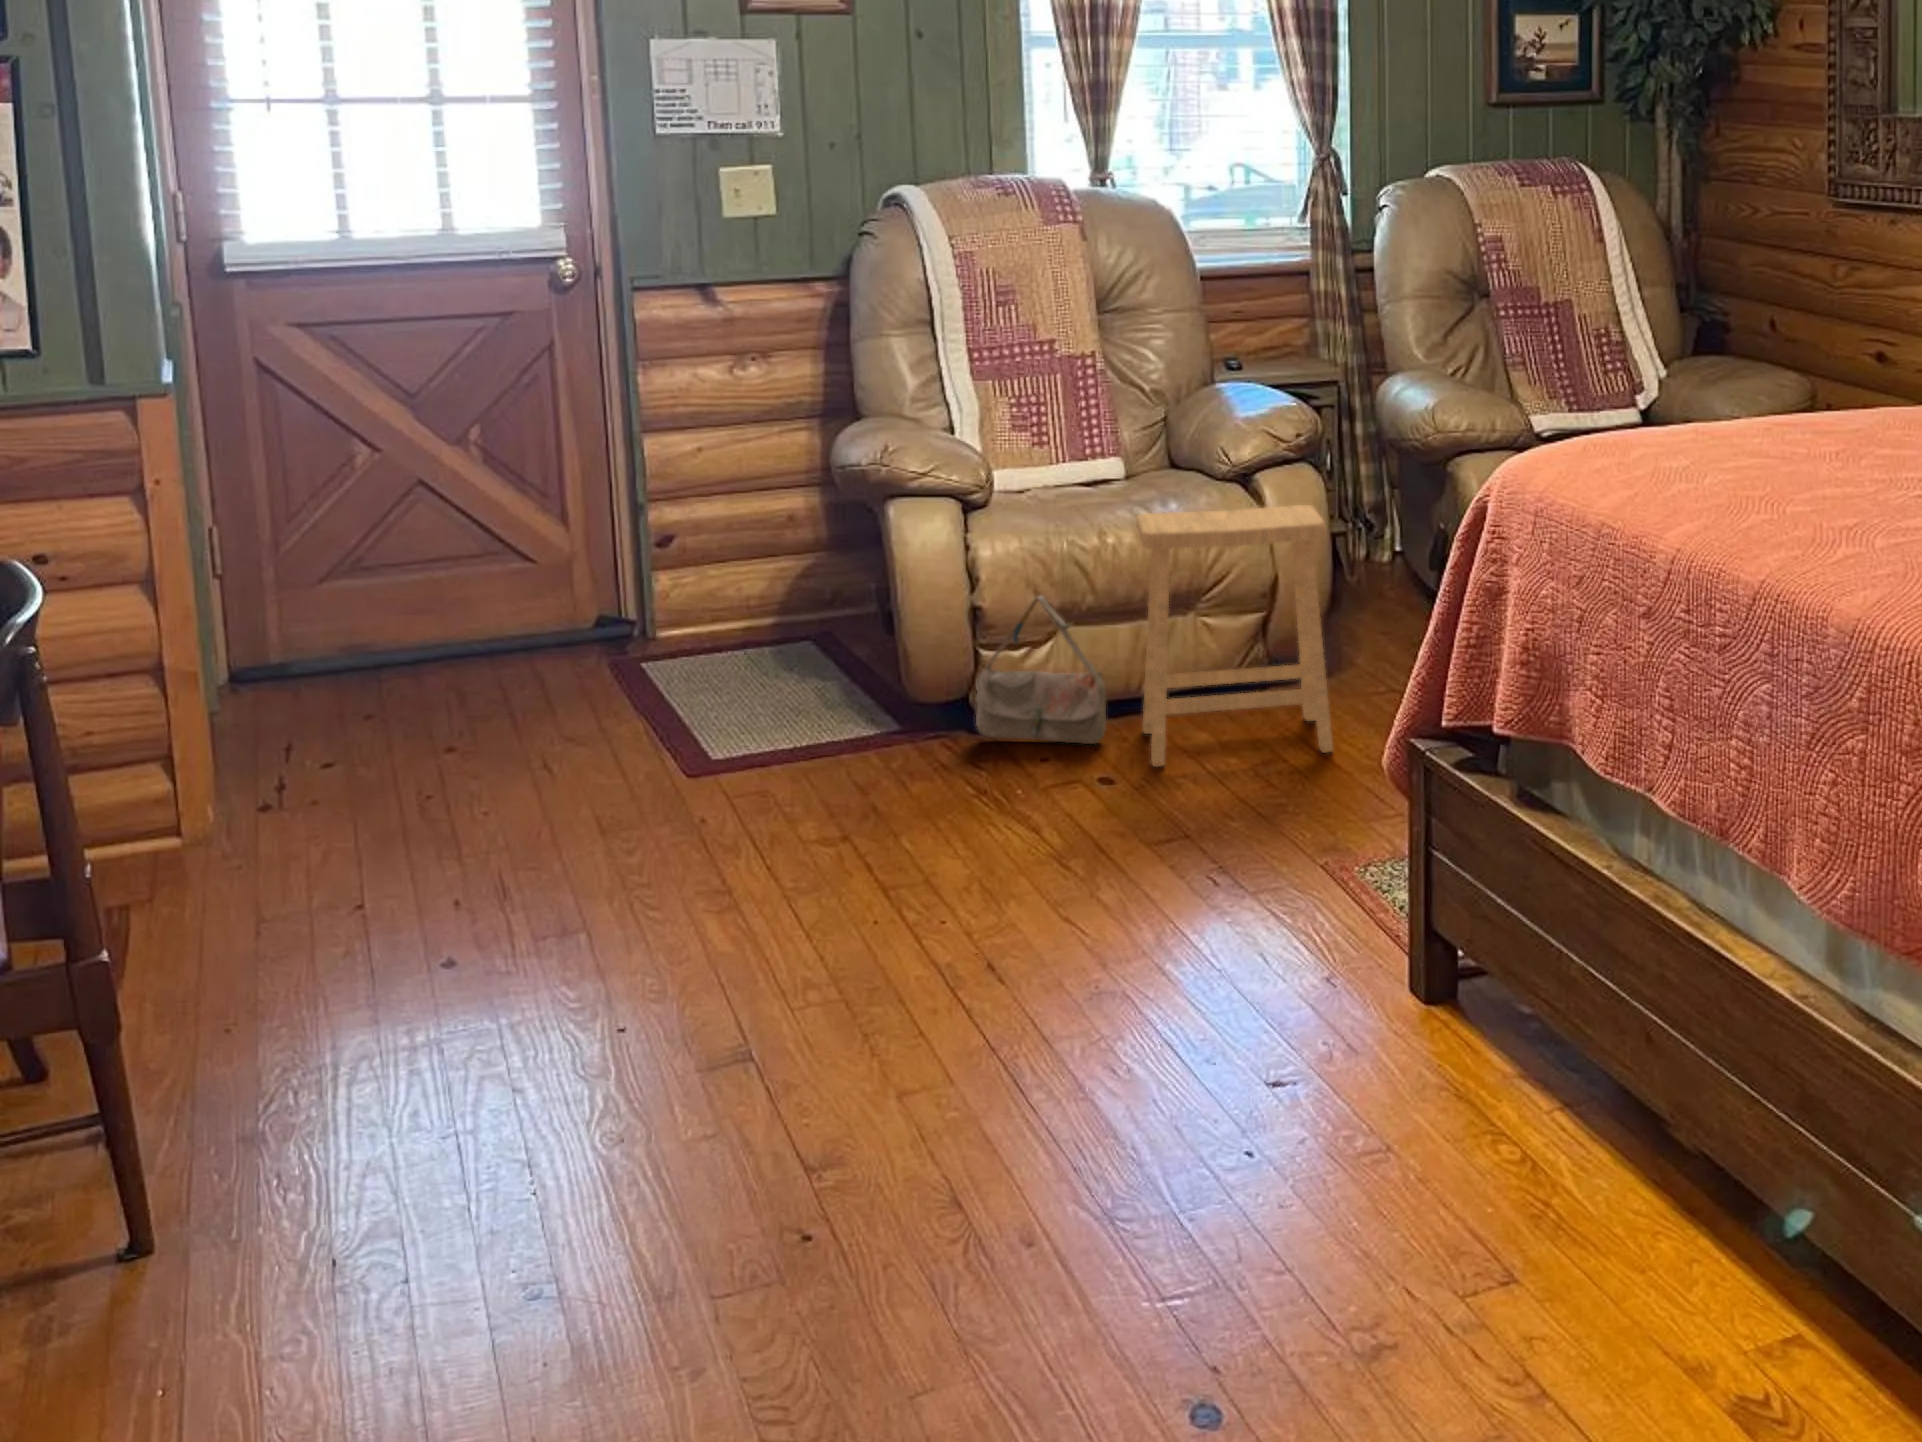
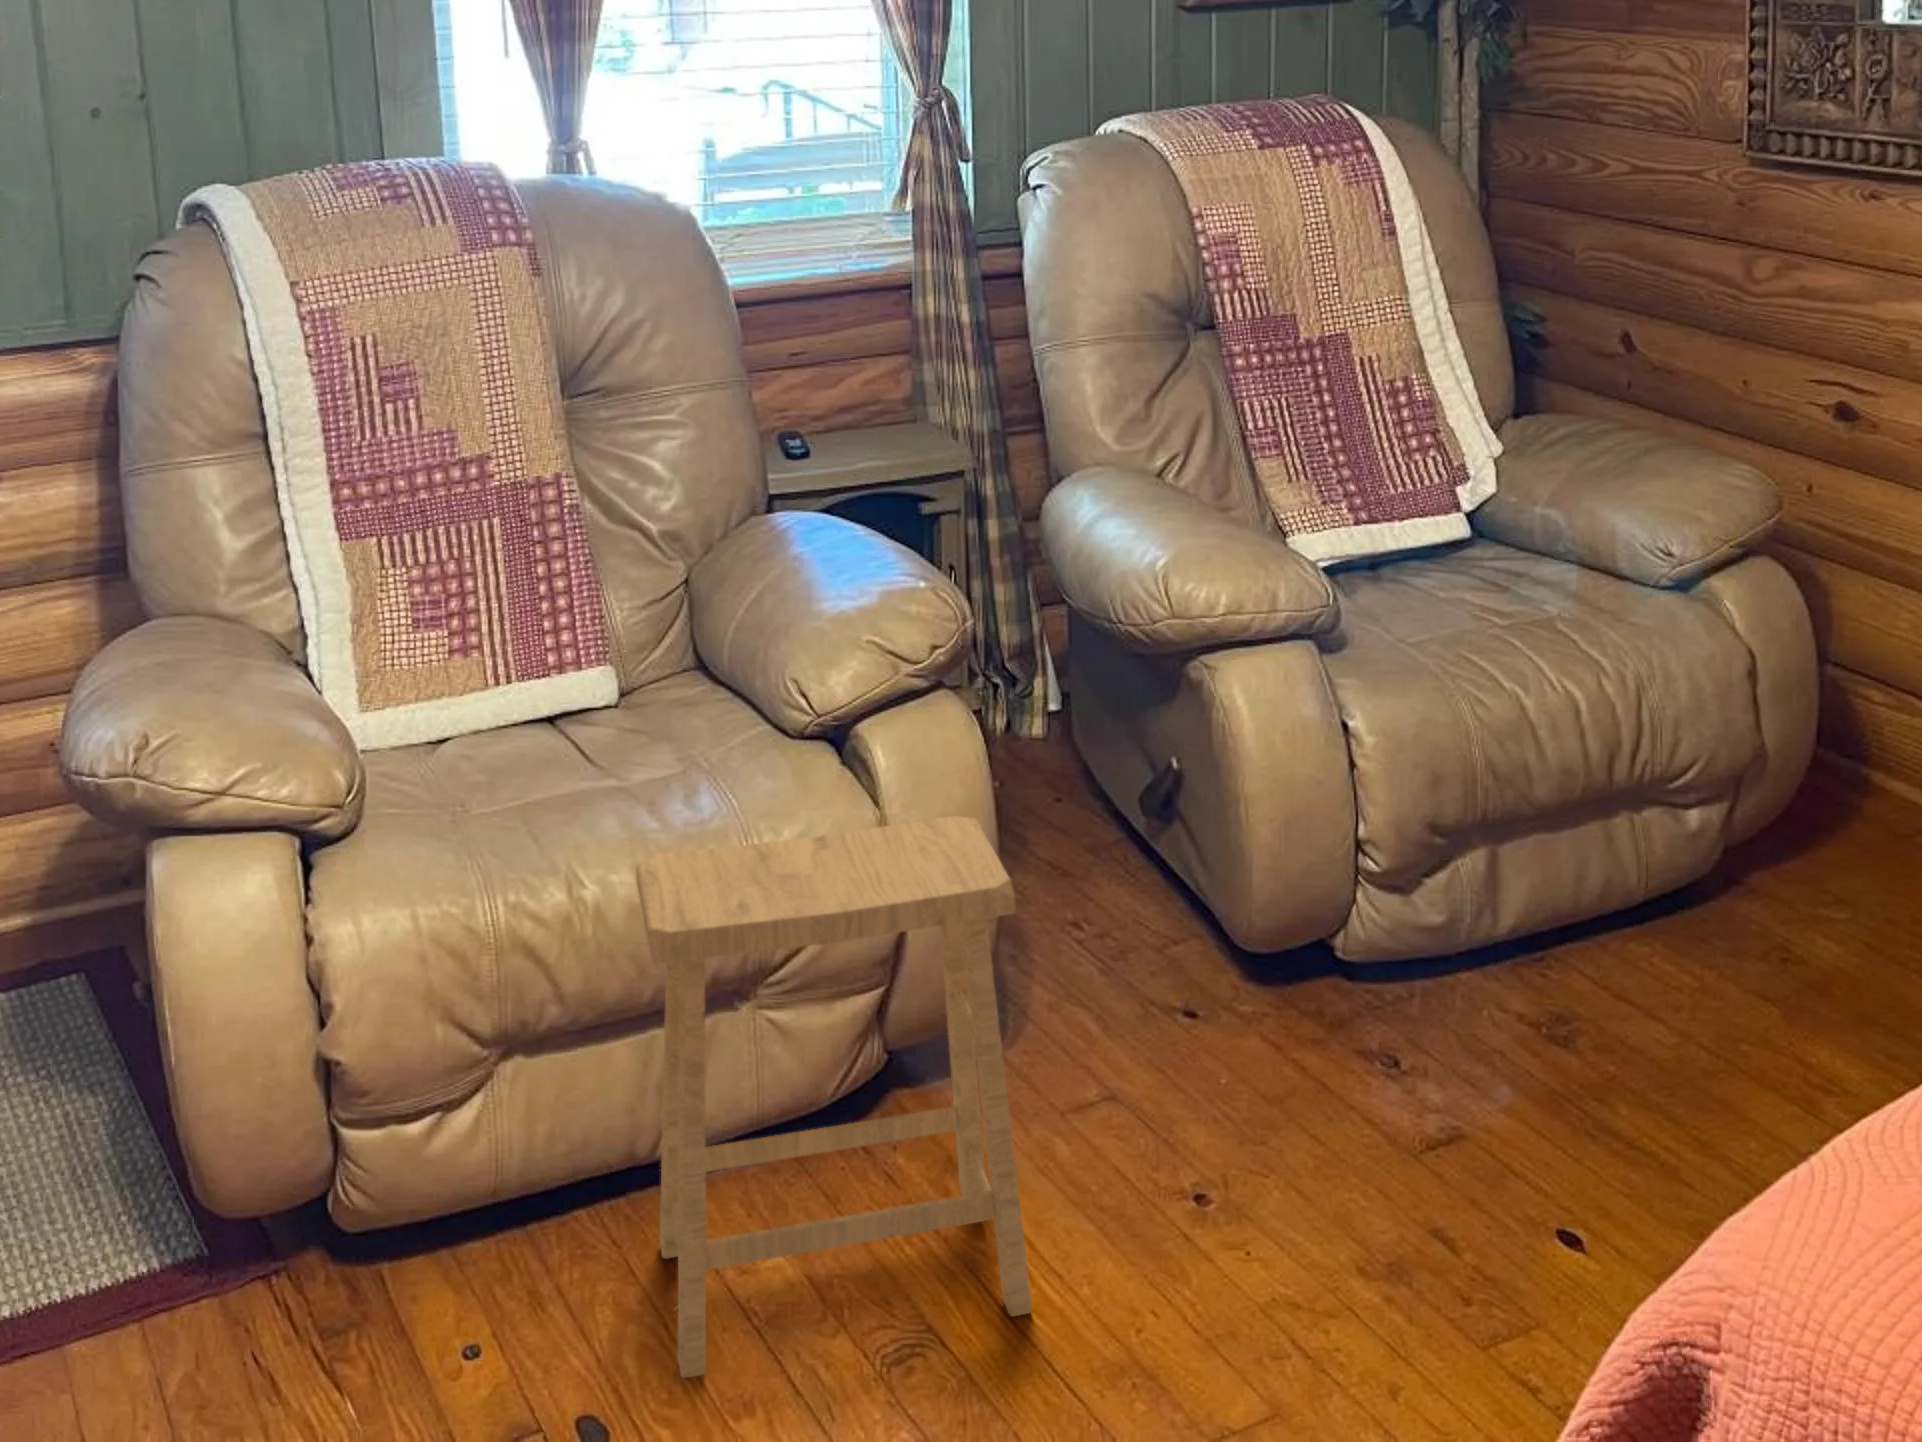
bag: present [975,596,1106,744] -> none [332,1019,588,1298]

